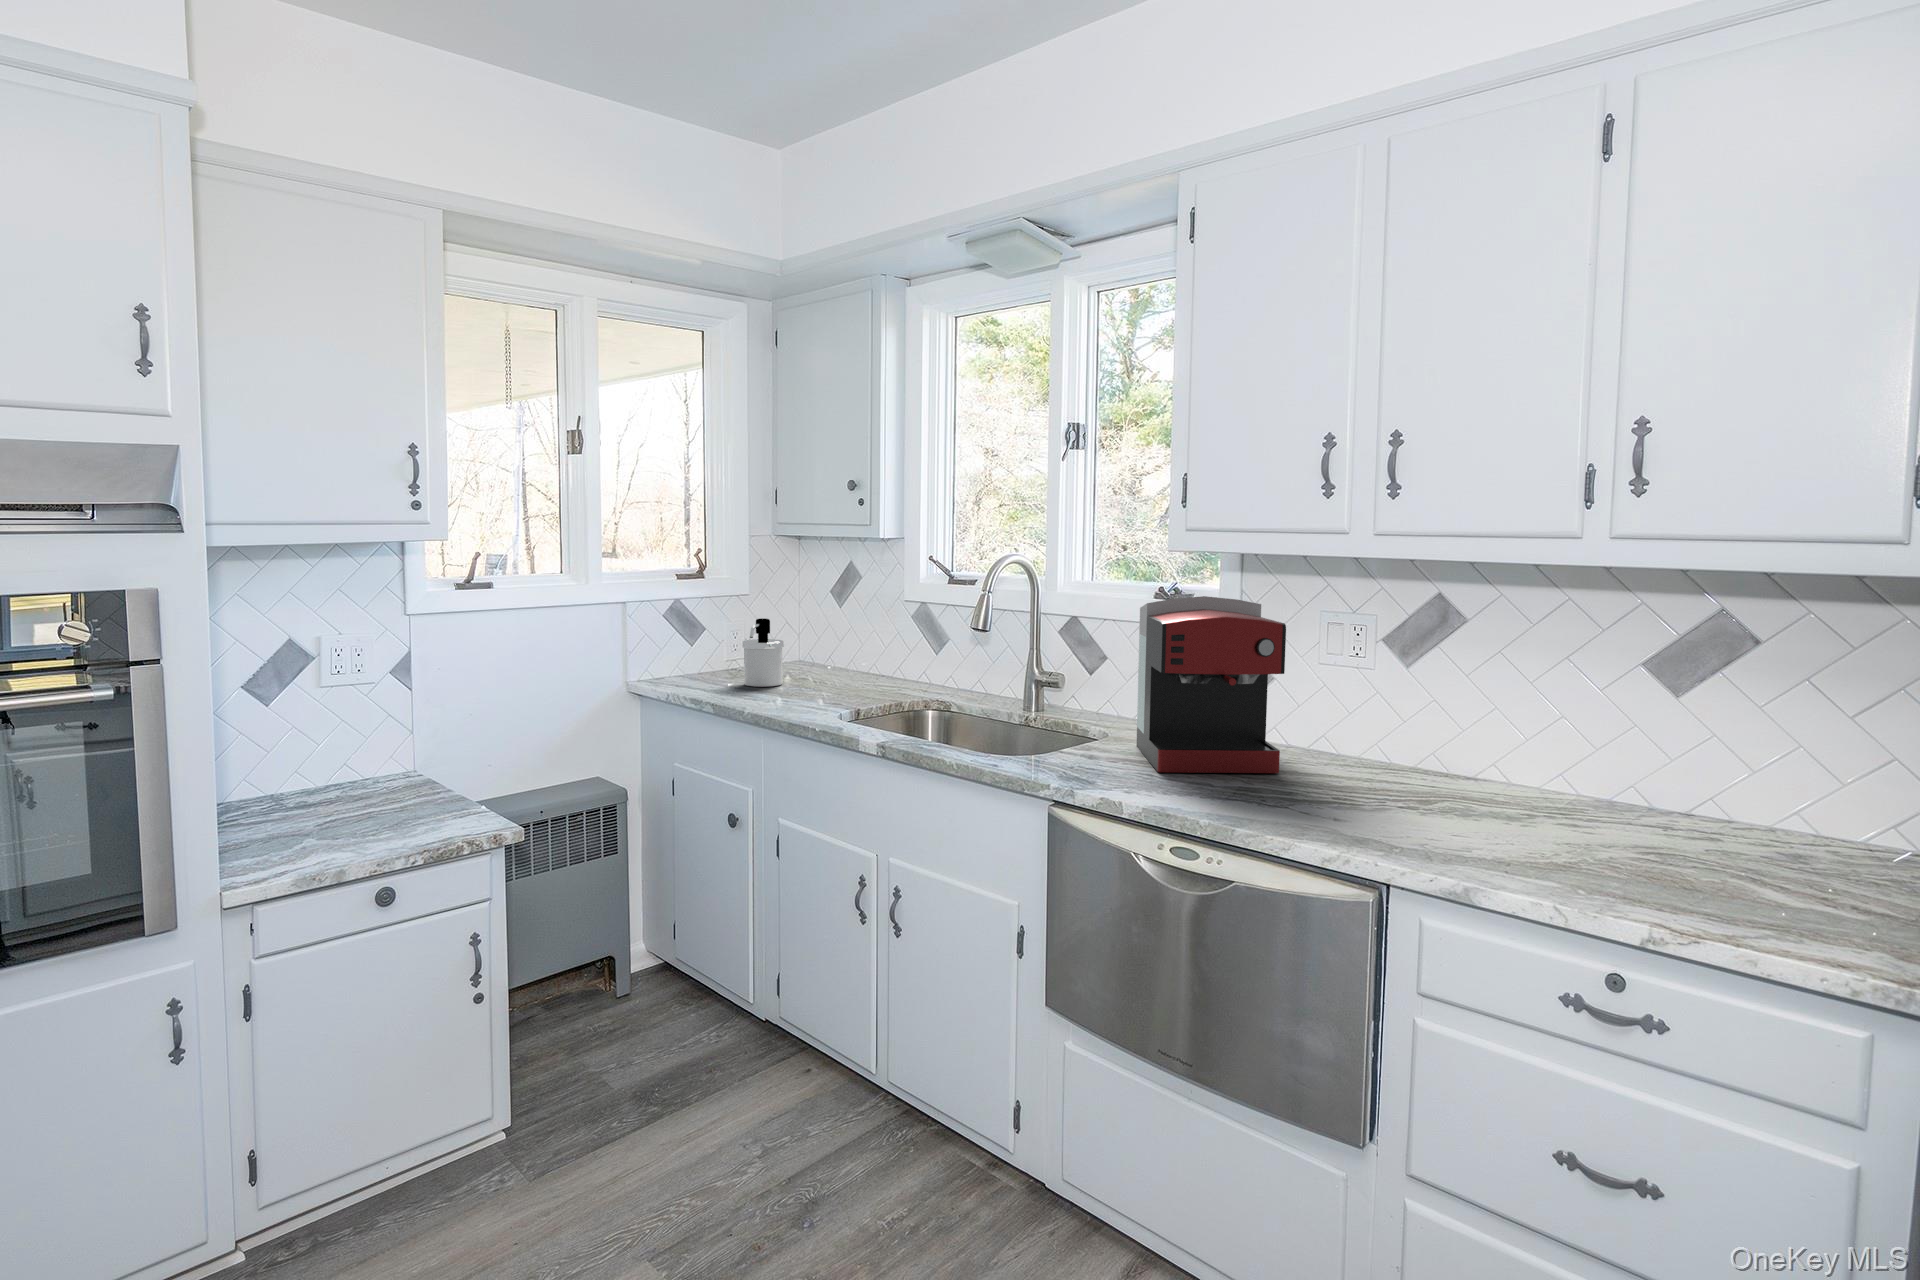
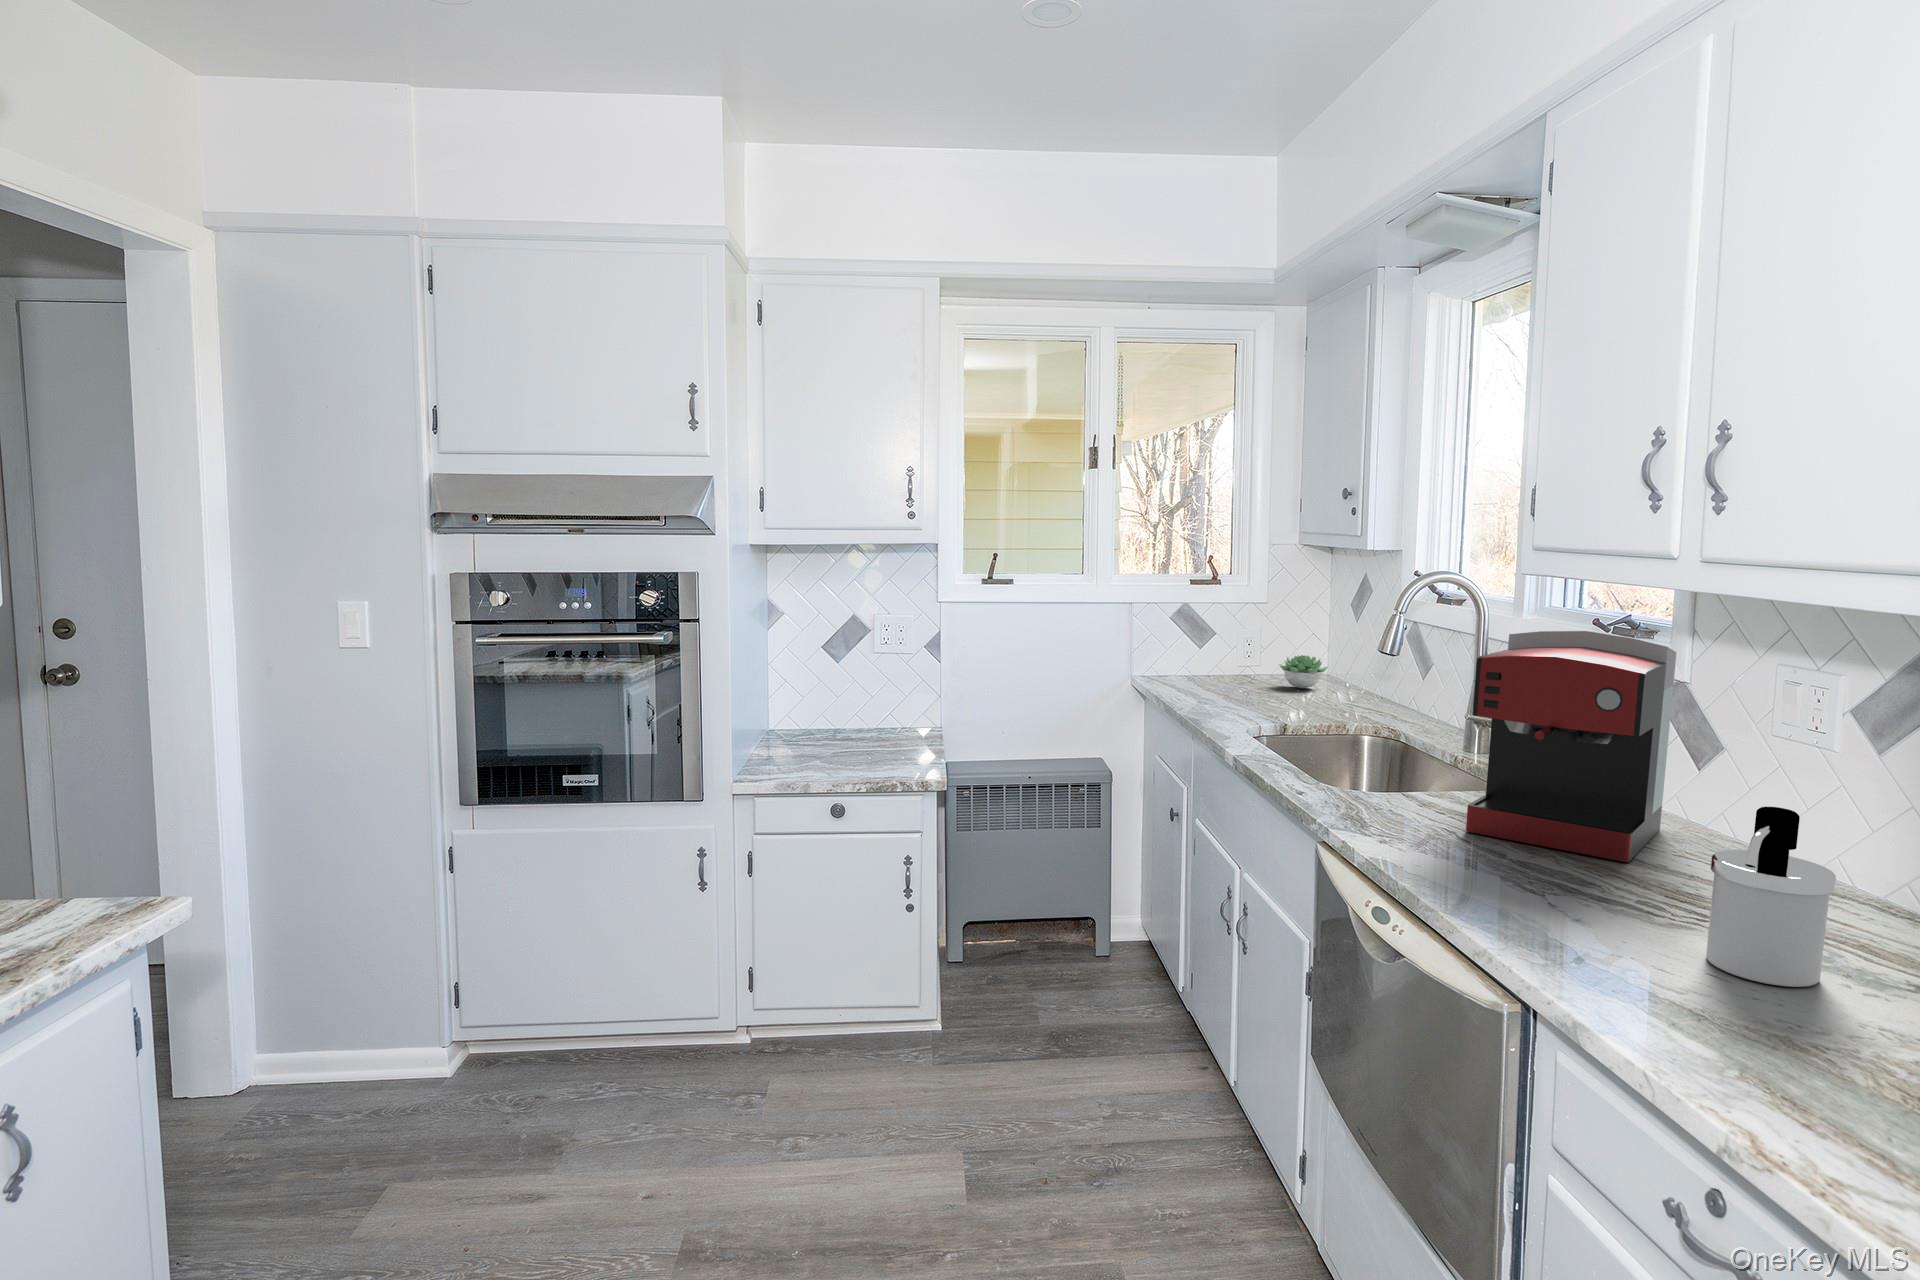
soap dispenser: present [742,618,784,687] -> present [1706,807,1836,987]
succulent plant: none [788,643,833,675] -> present [1279,655,1328,688]

